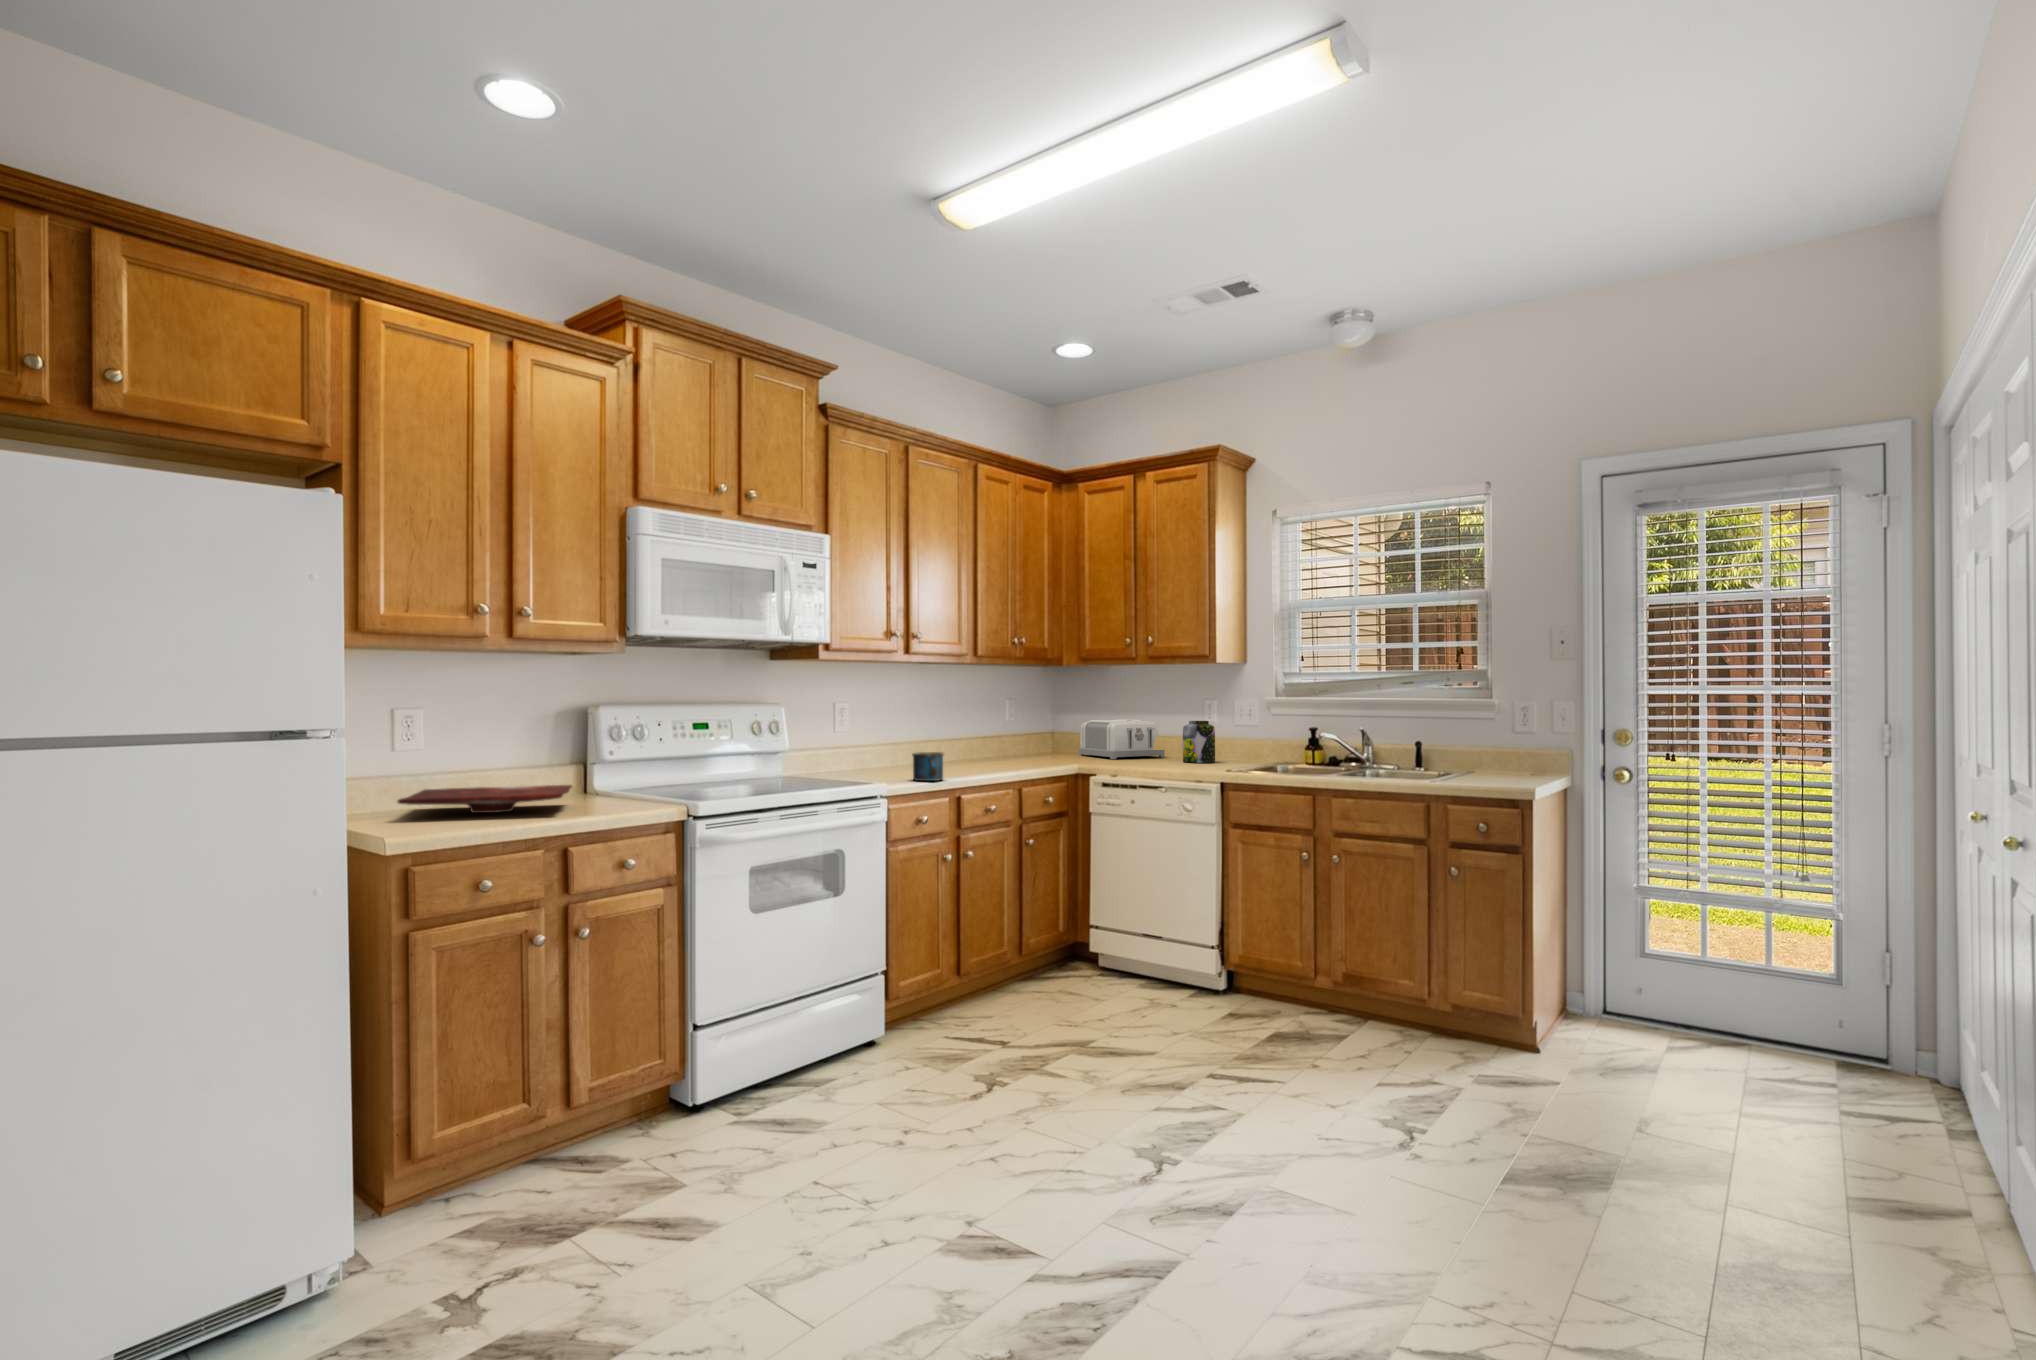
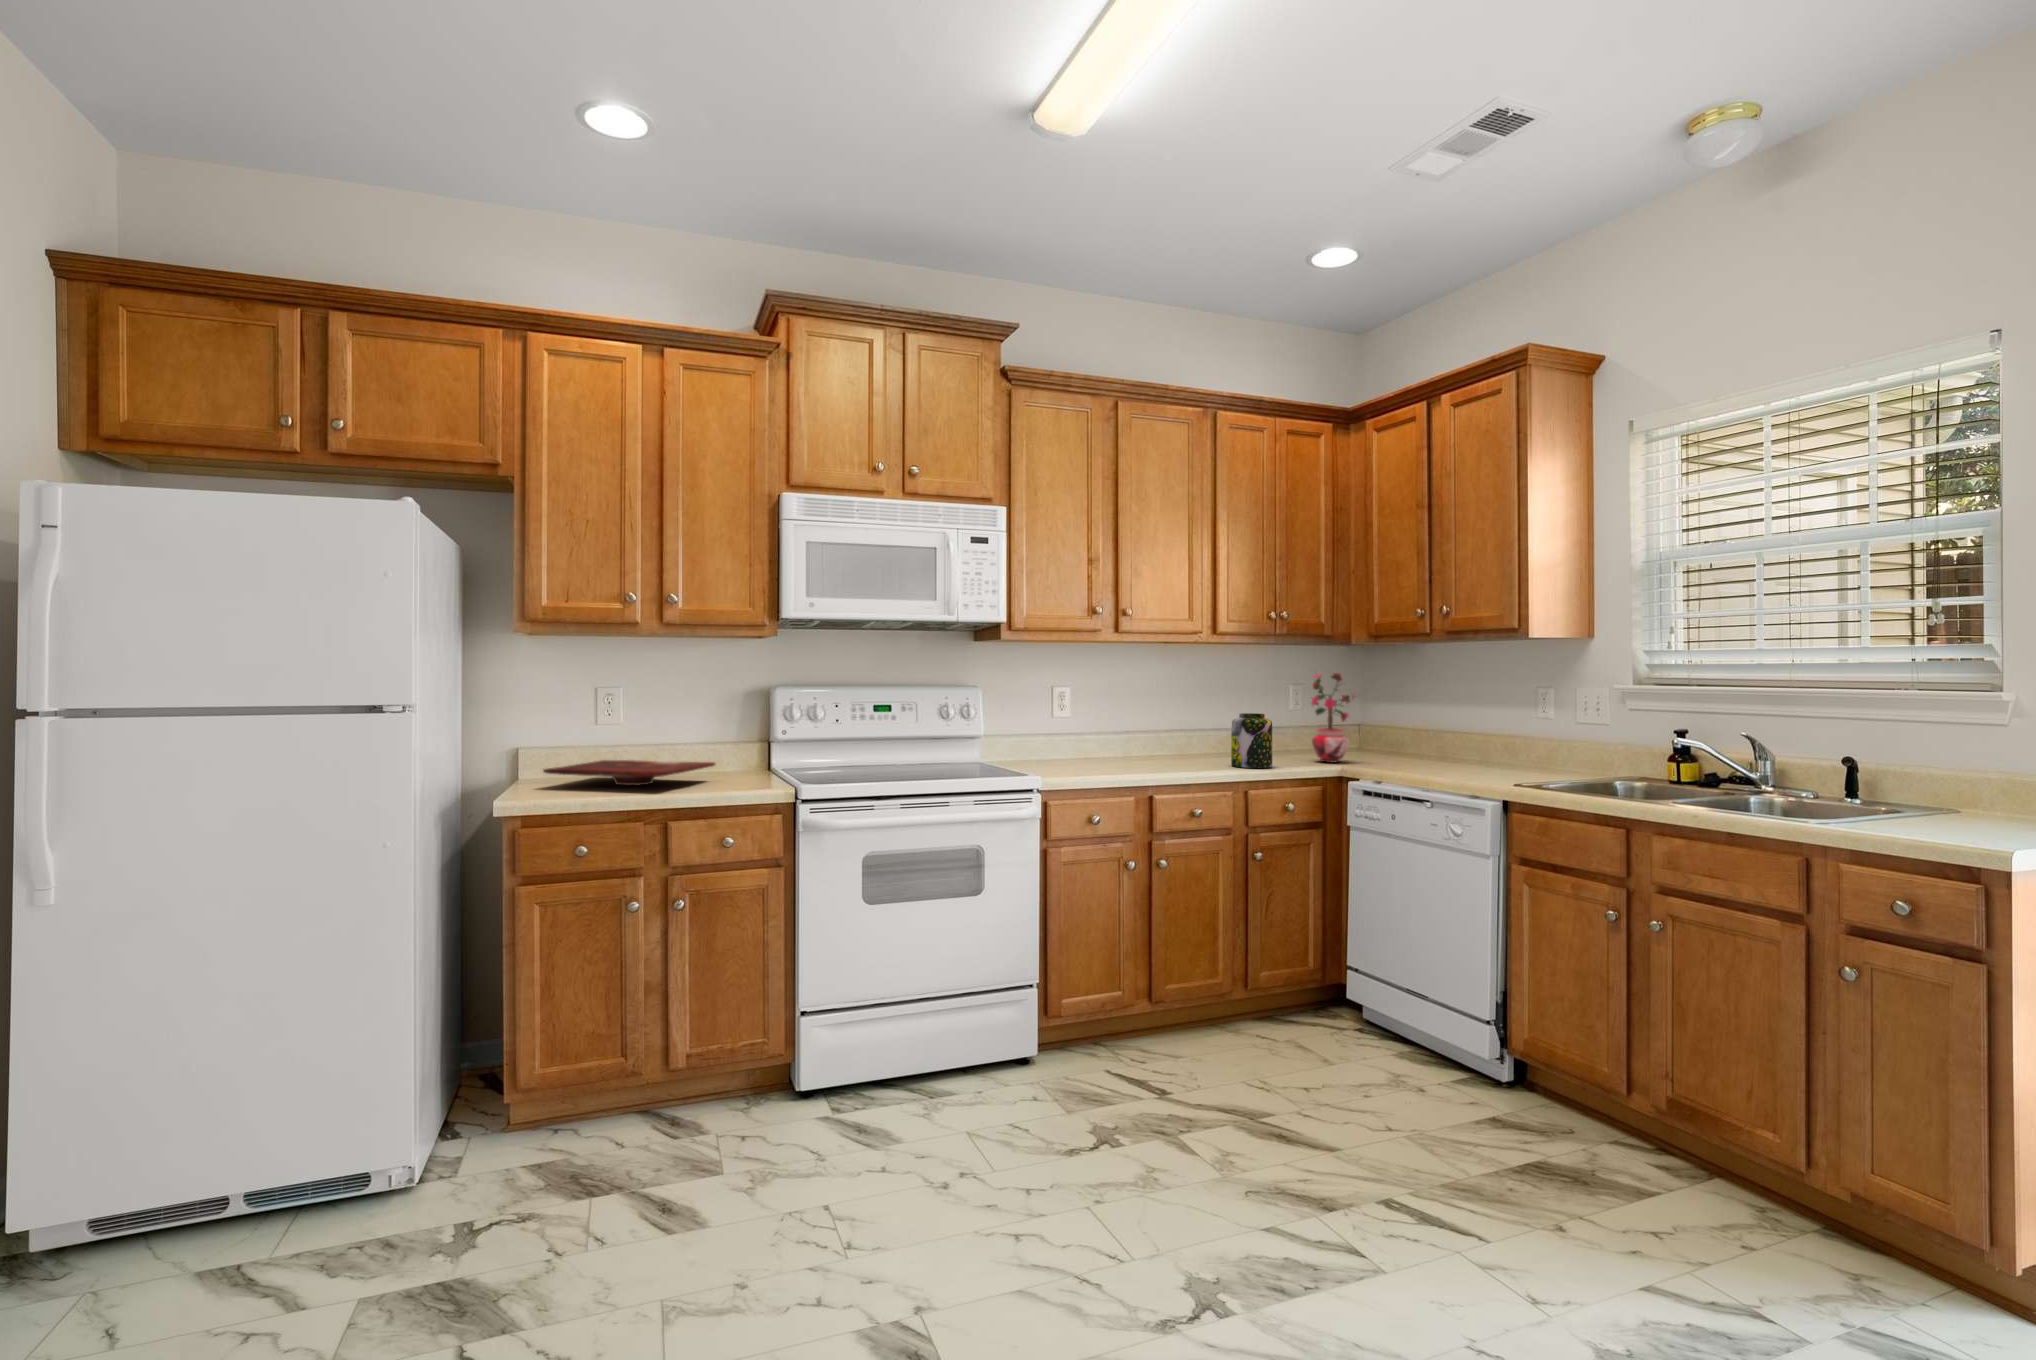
potted plant: none [1046,686,1087,763] -> present [1311,673,1355,762]
toaster: present [1079,719,1164,759] -> none [1378,712,1484,760]
jar: present [1183,721,1215,763] -> present [1231,713,1273,768]
mug: present [912,752,944,781] -> none [1093,744,1130,776]

